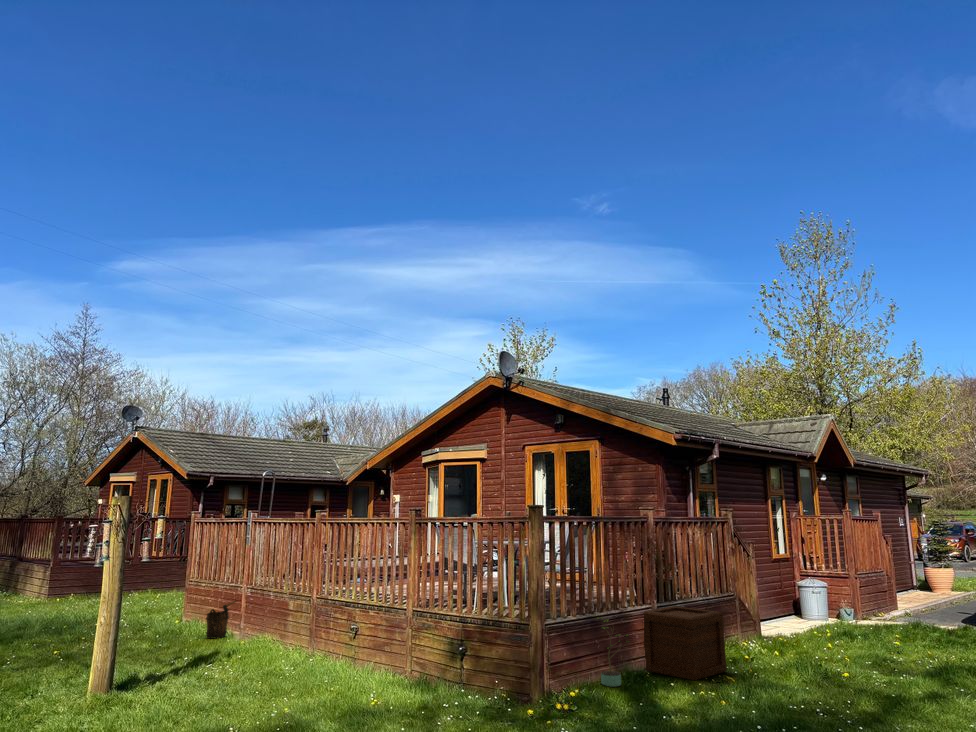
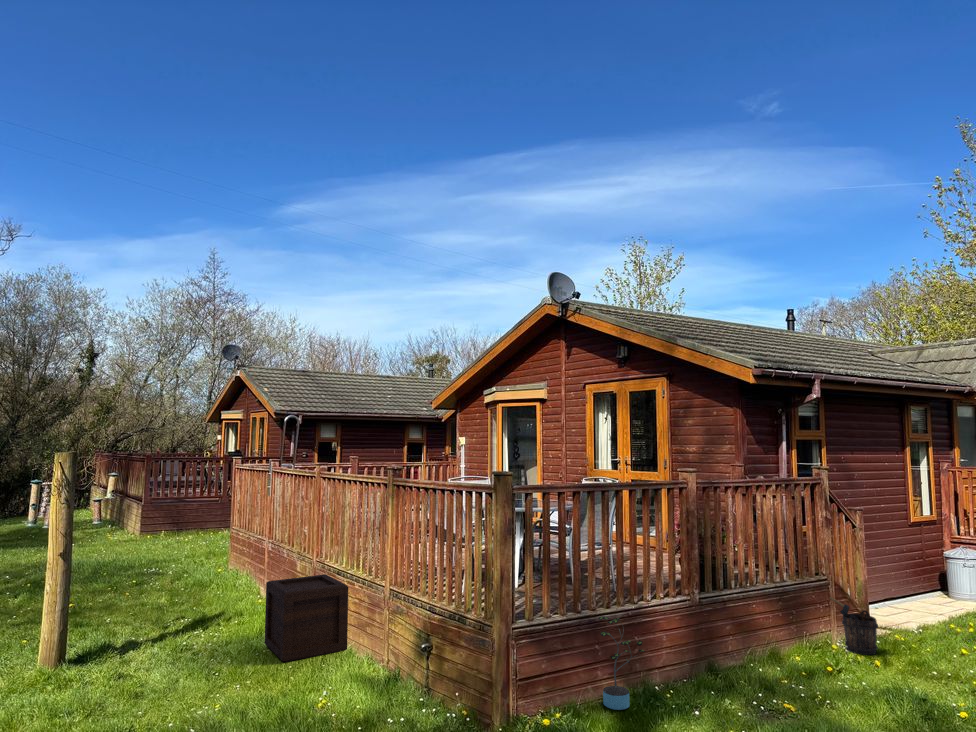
bucket: present [206,601,236,639] -> present [830,597,878,655]
wooden crate: present [643,606,727,680] -> present [265,574,348,662]

